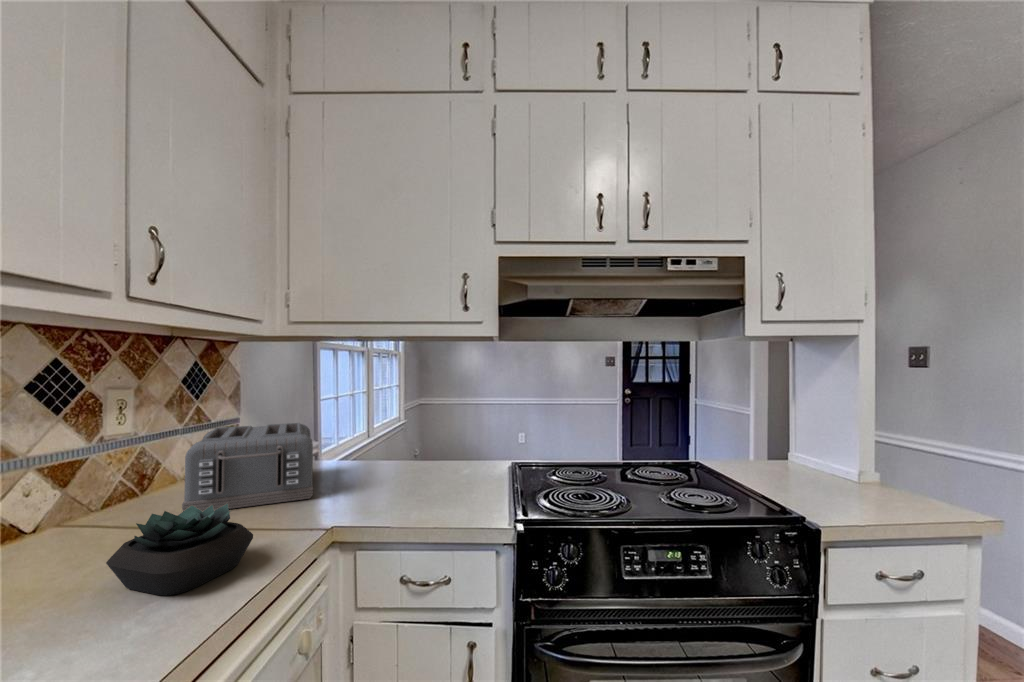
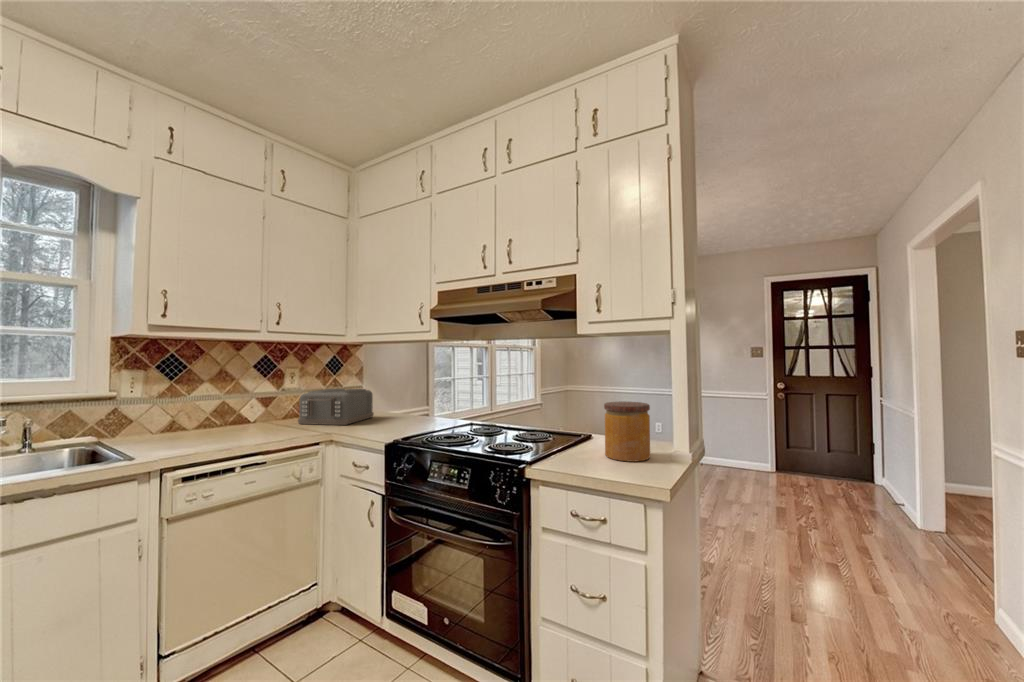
jar: none [794,416,861,491] -> present [604,401,650,462]
succulent plant: present [106,504,253,595] -> none [237,413,284,440]

